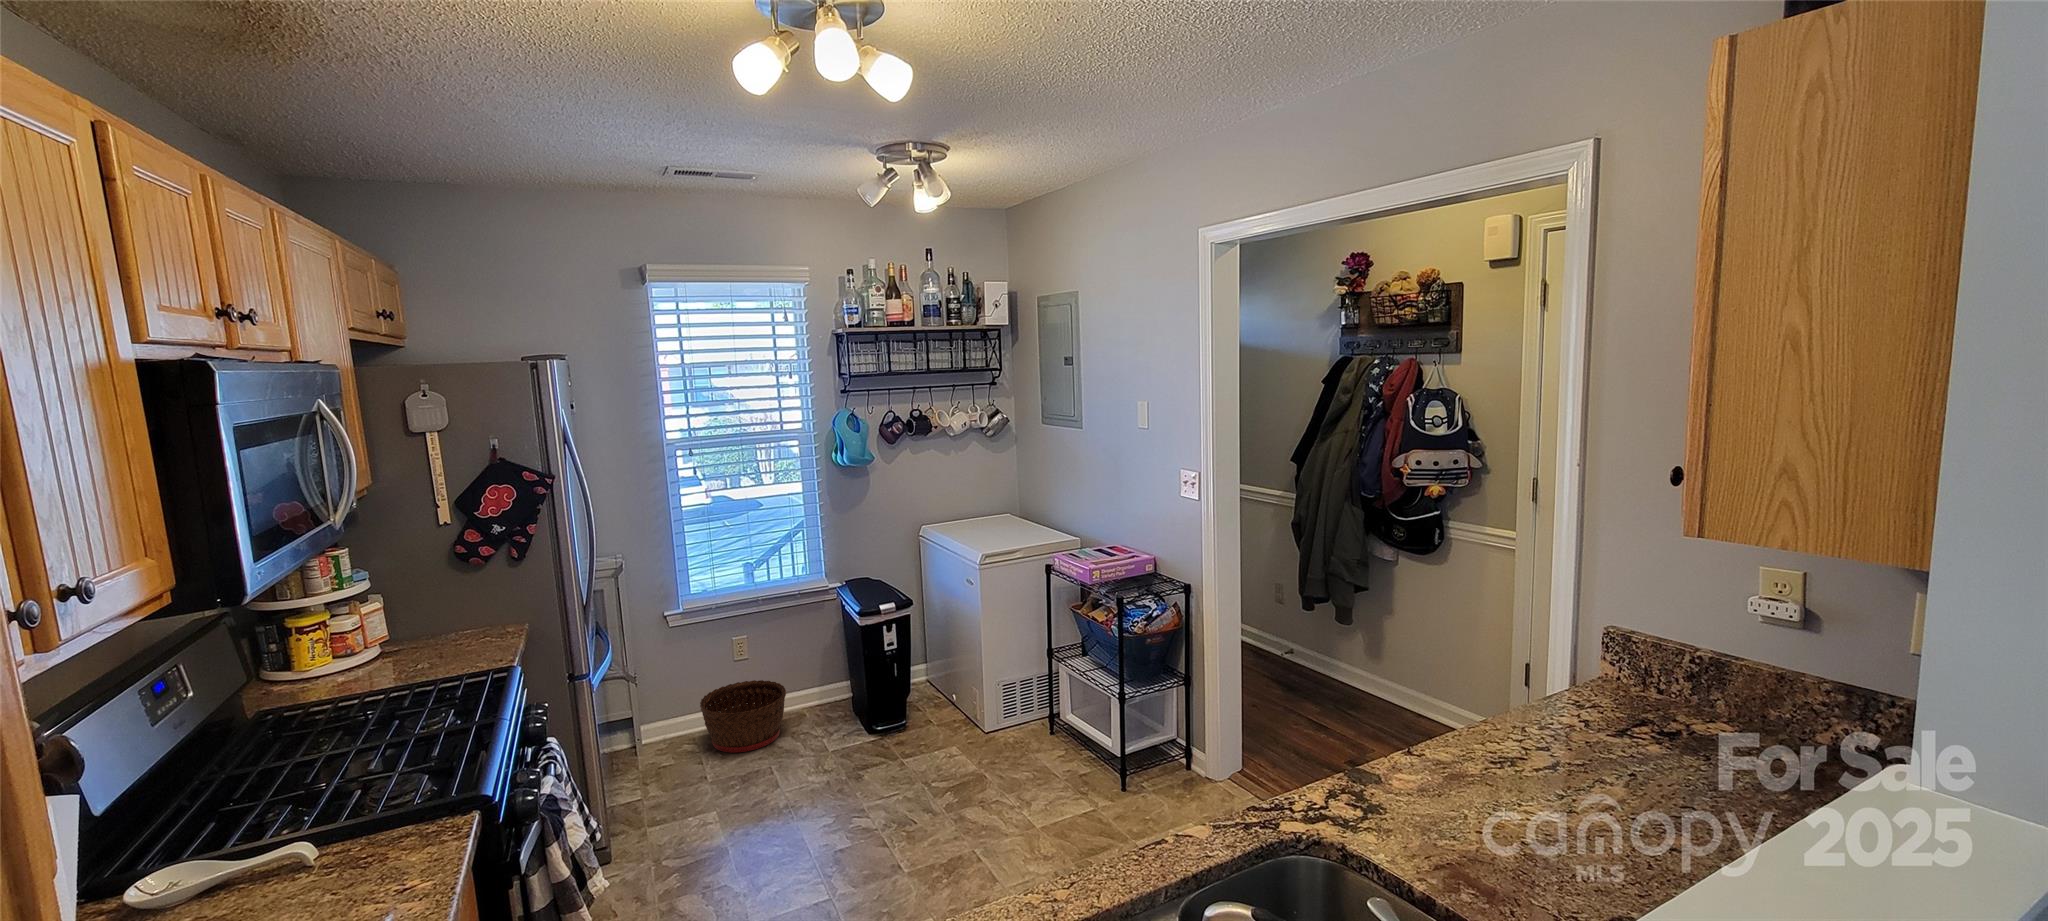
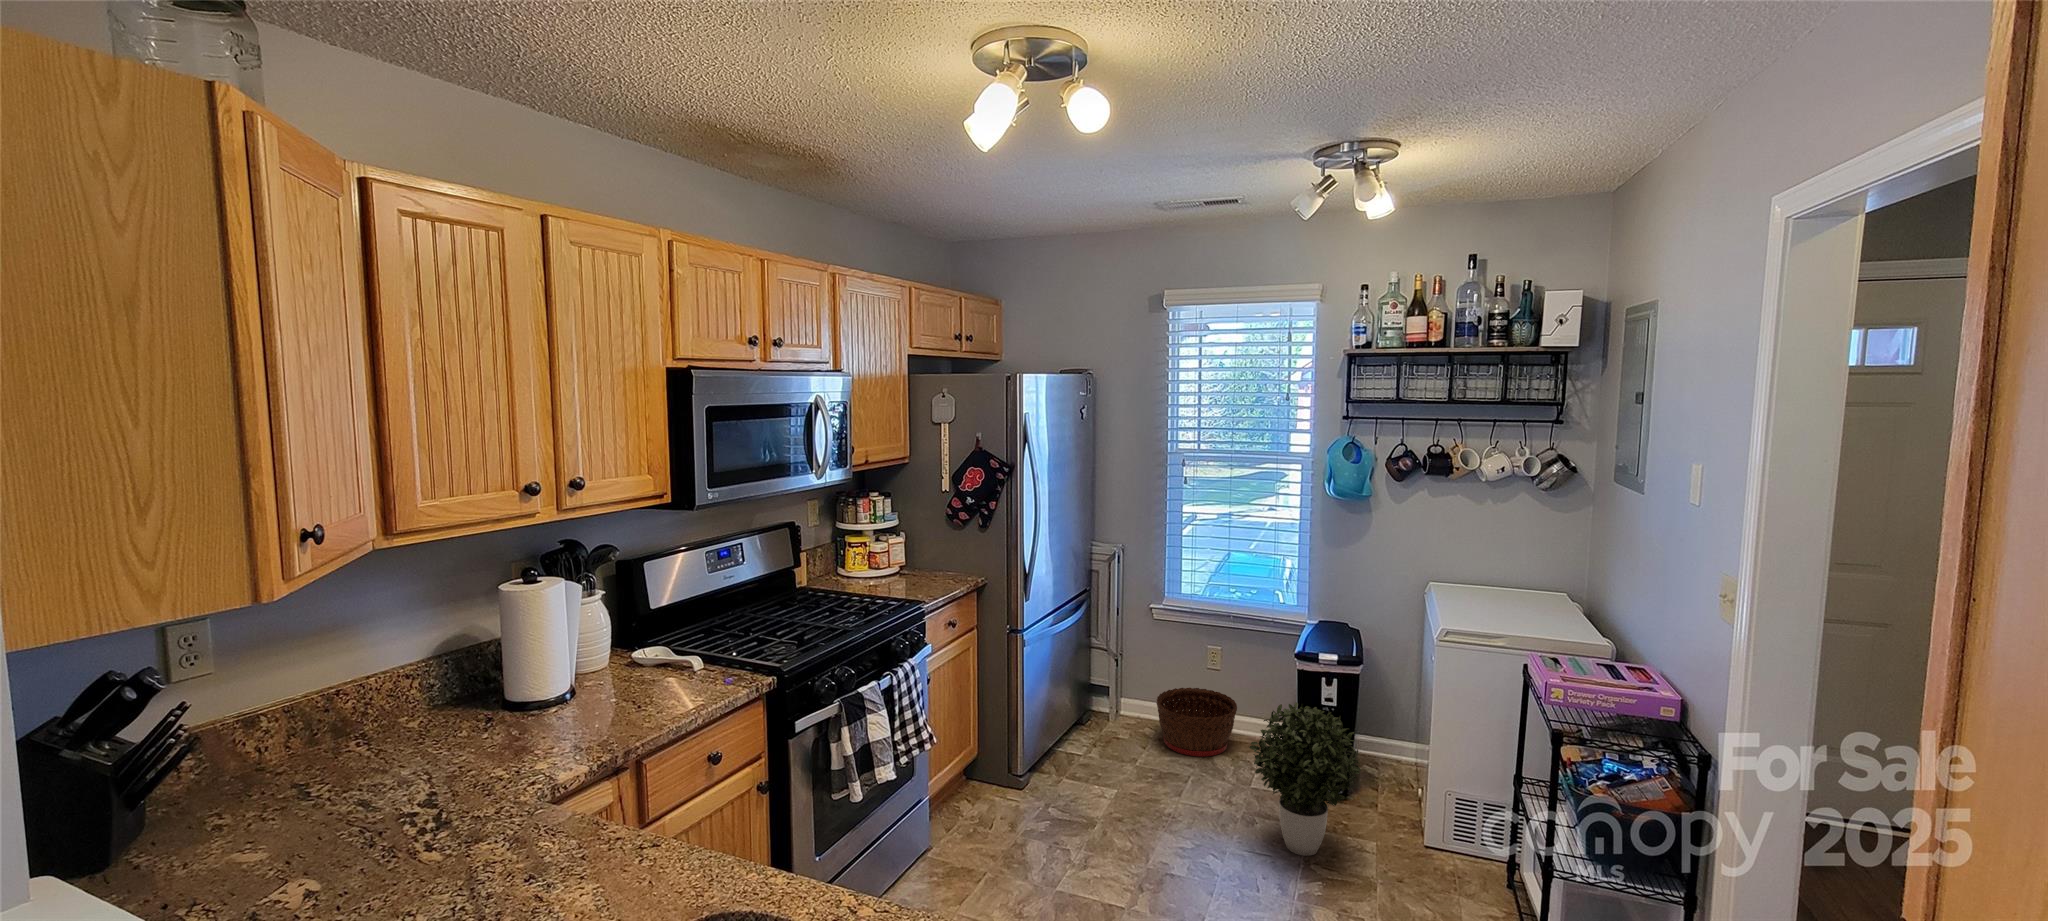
potted plant: none [865,648,956,782] -> present [1249,702,1361,856]

